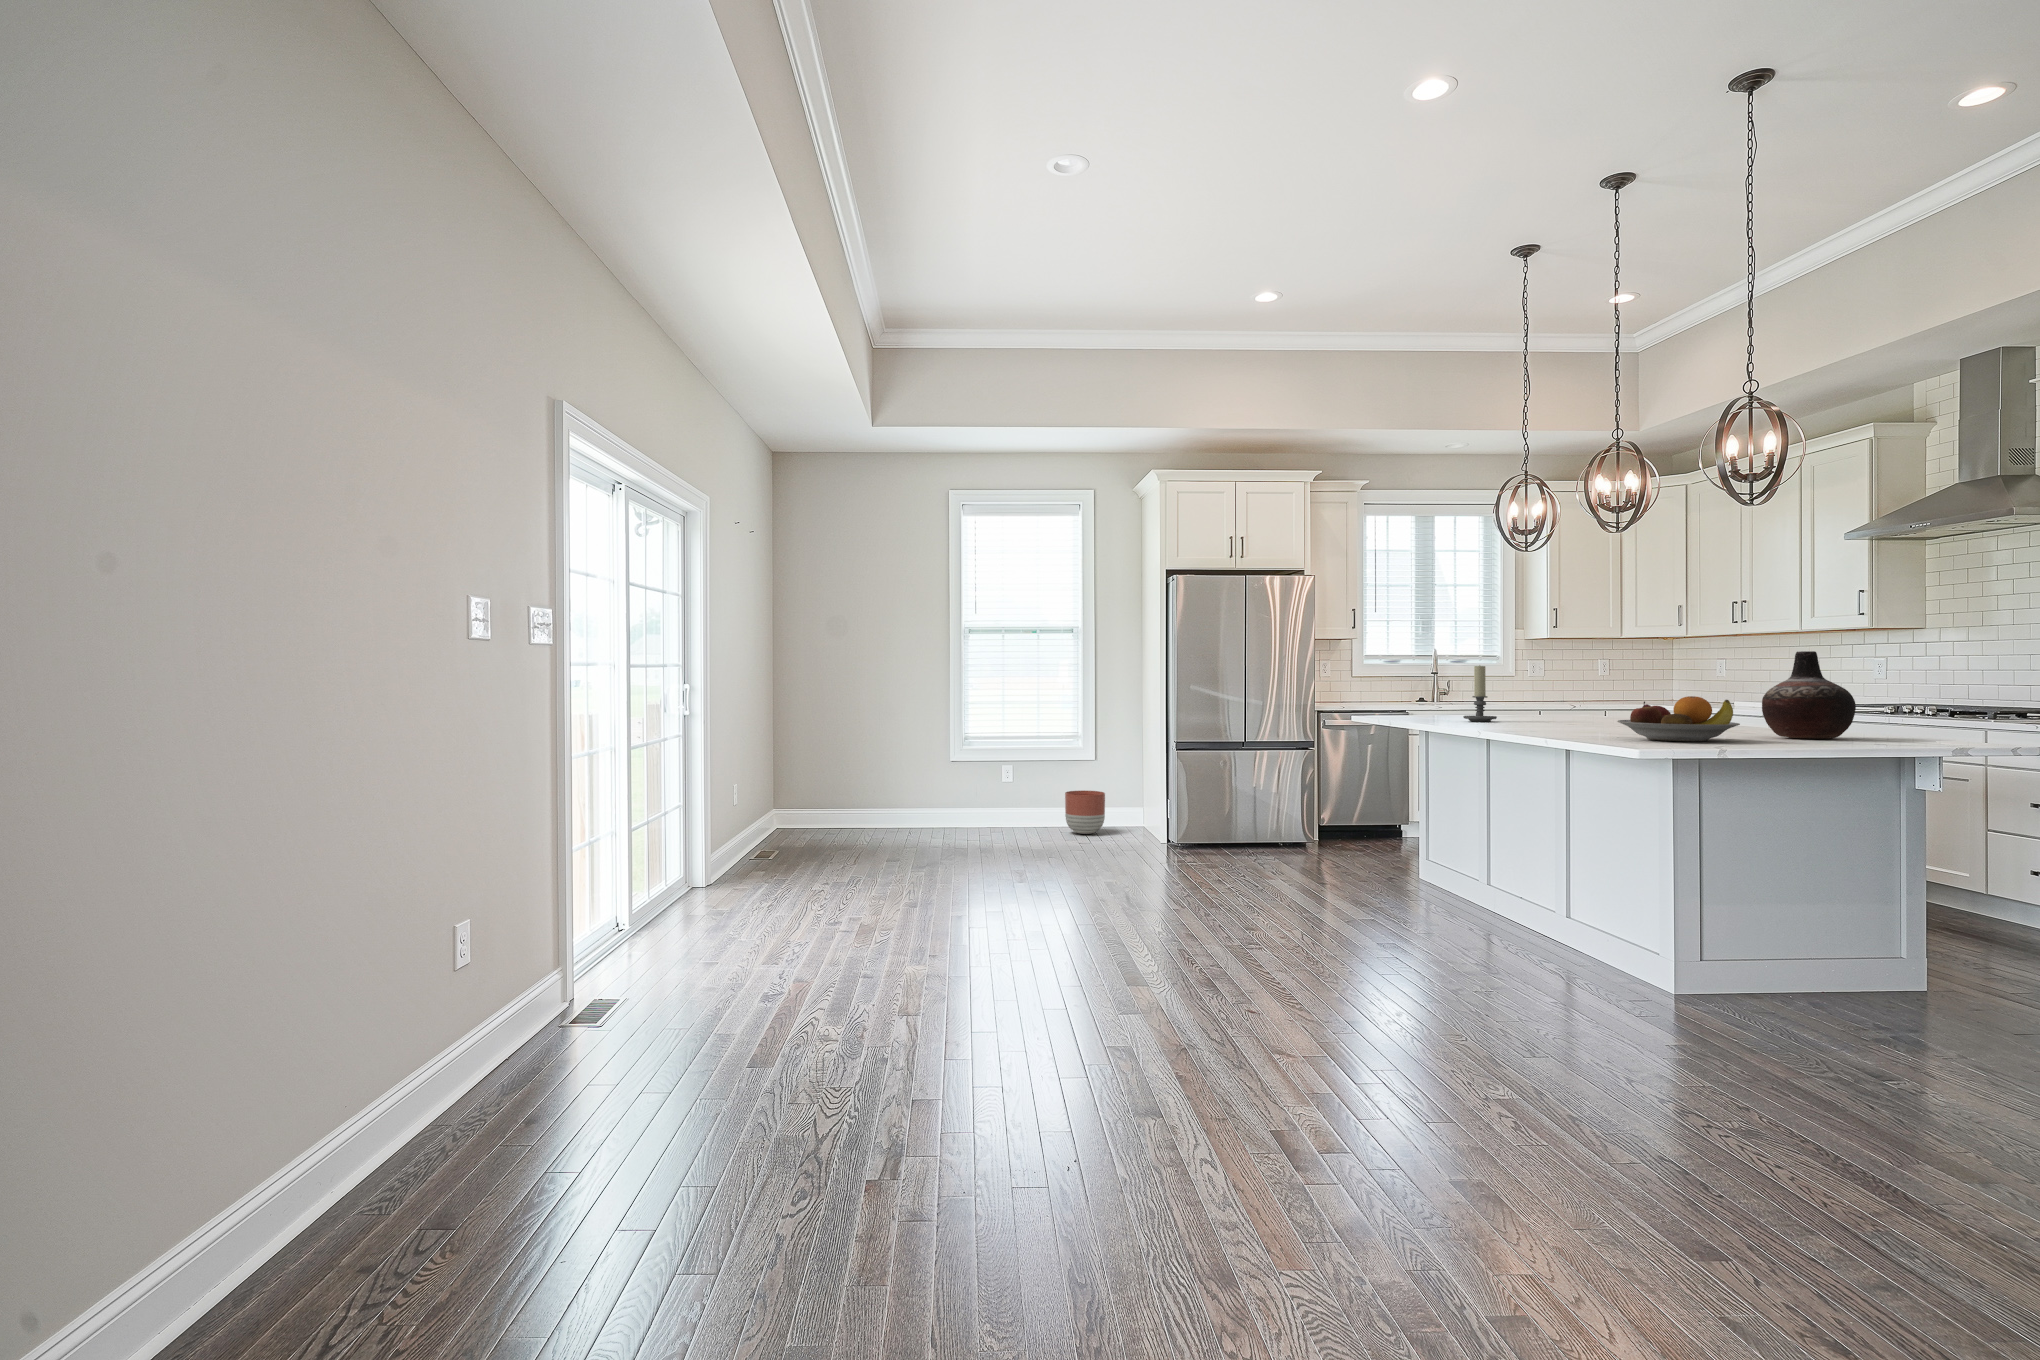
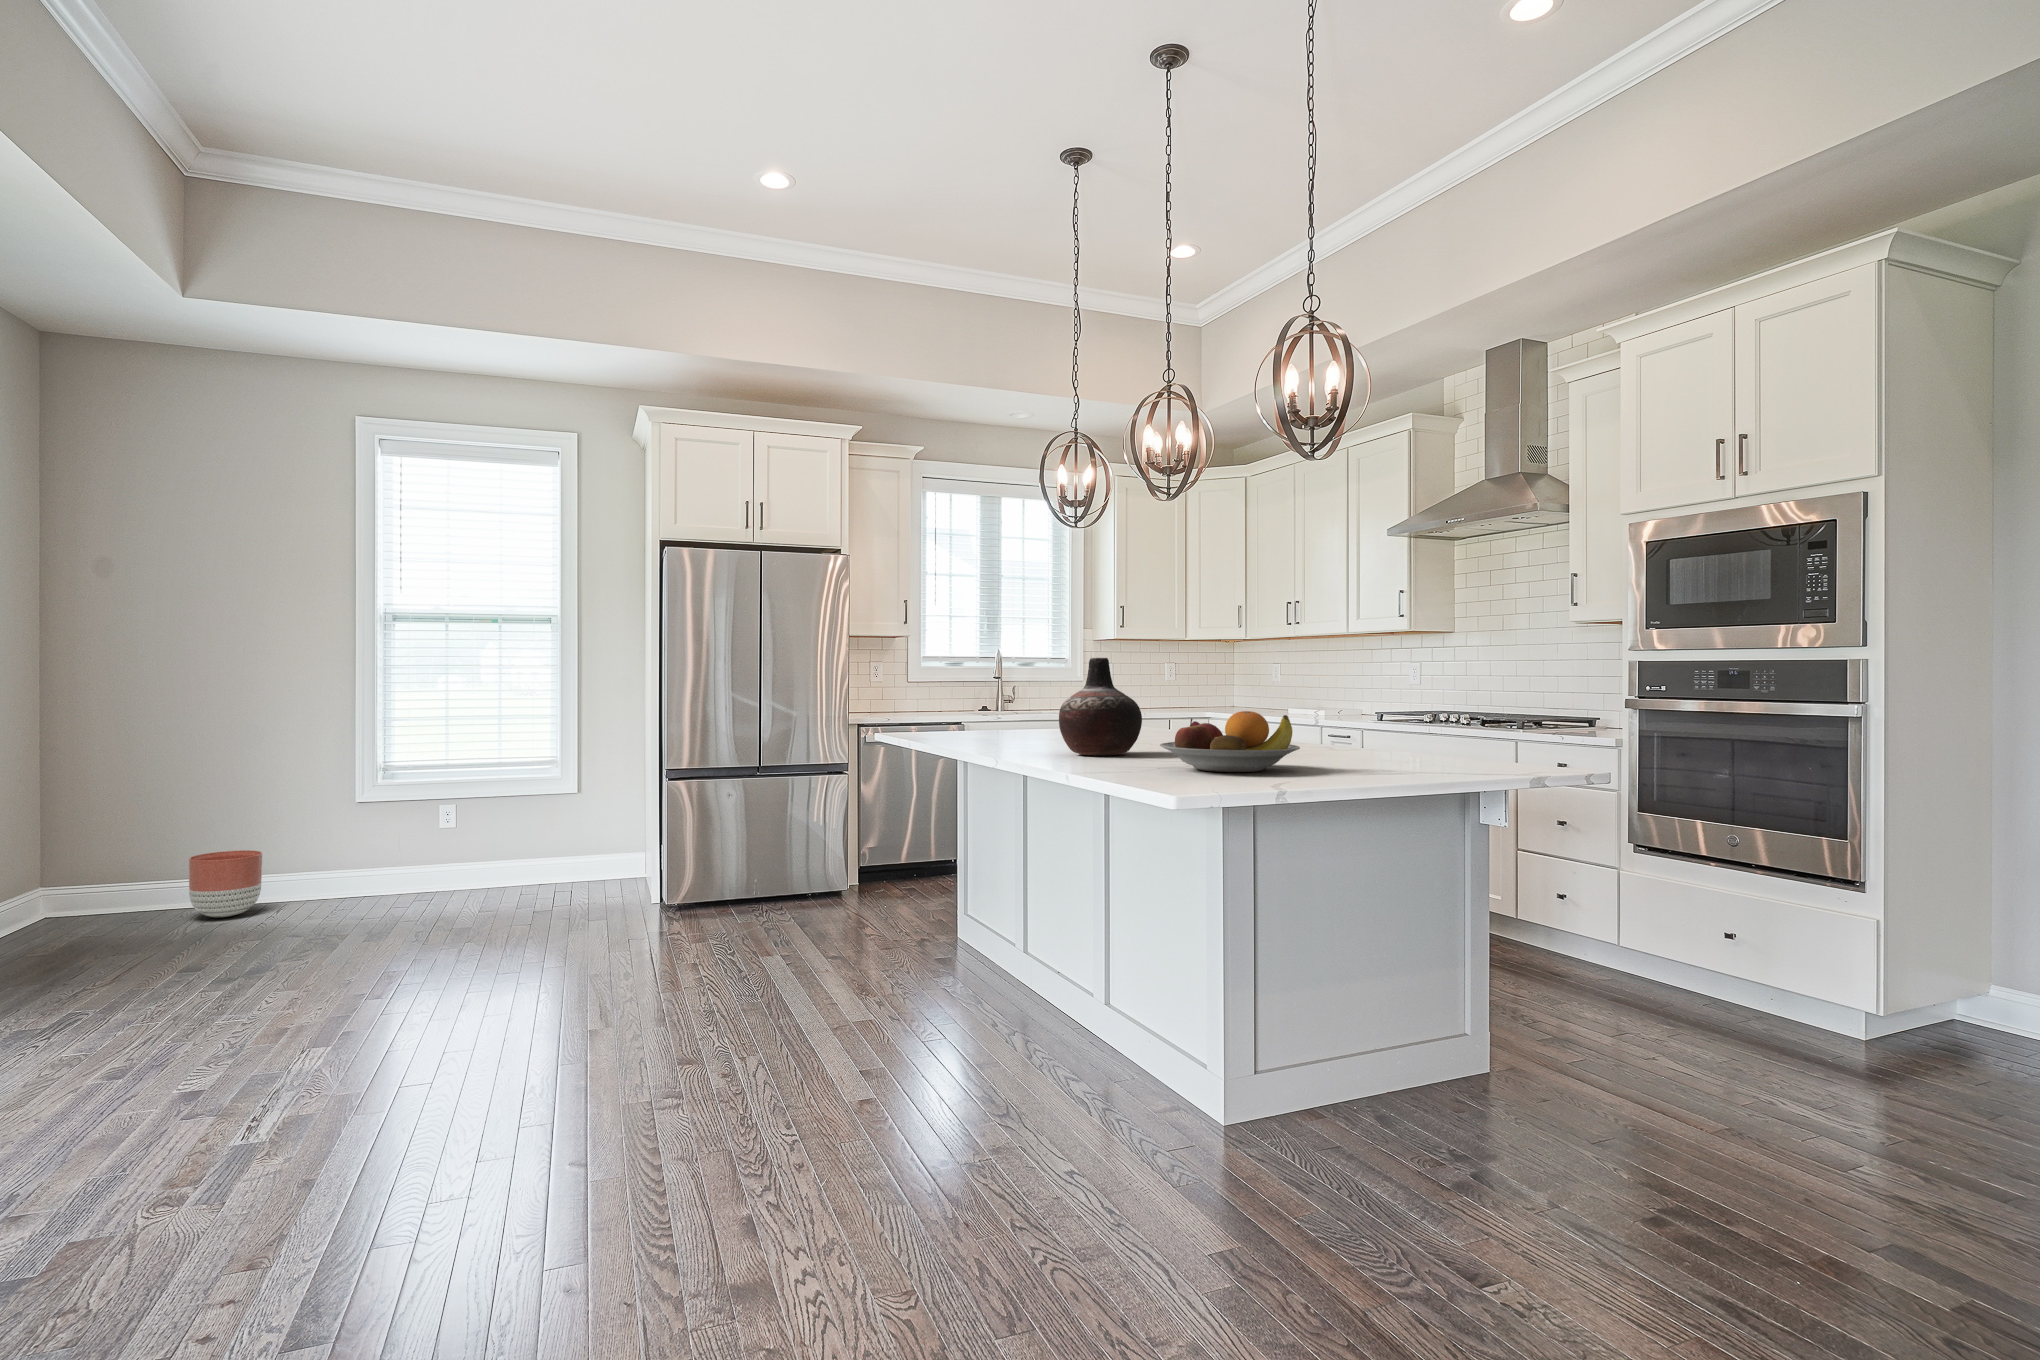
vase: present [1762,651,1856,739] -> present [1059,658,1142,755]
candle holder: present [1463,665,1497,722] -> none [1005,668,1043,738]
planter: present [1065,791,1105,834] -> present [189,850,262,917]

